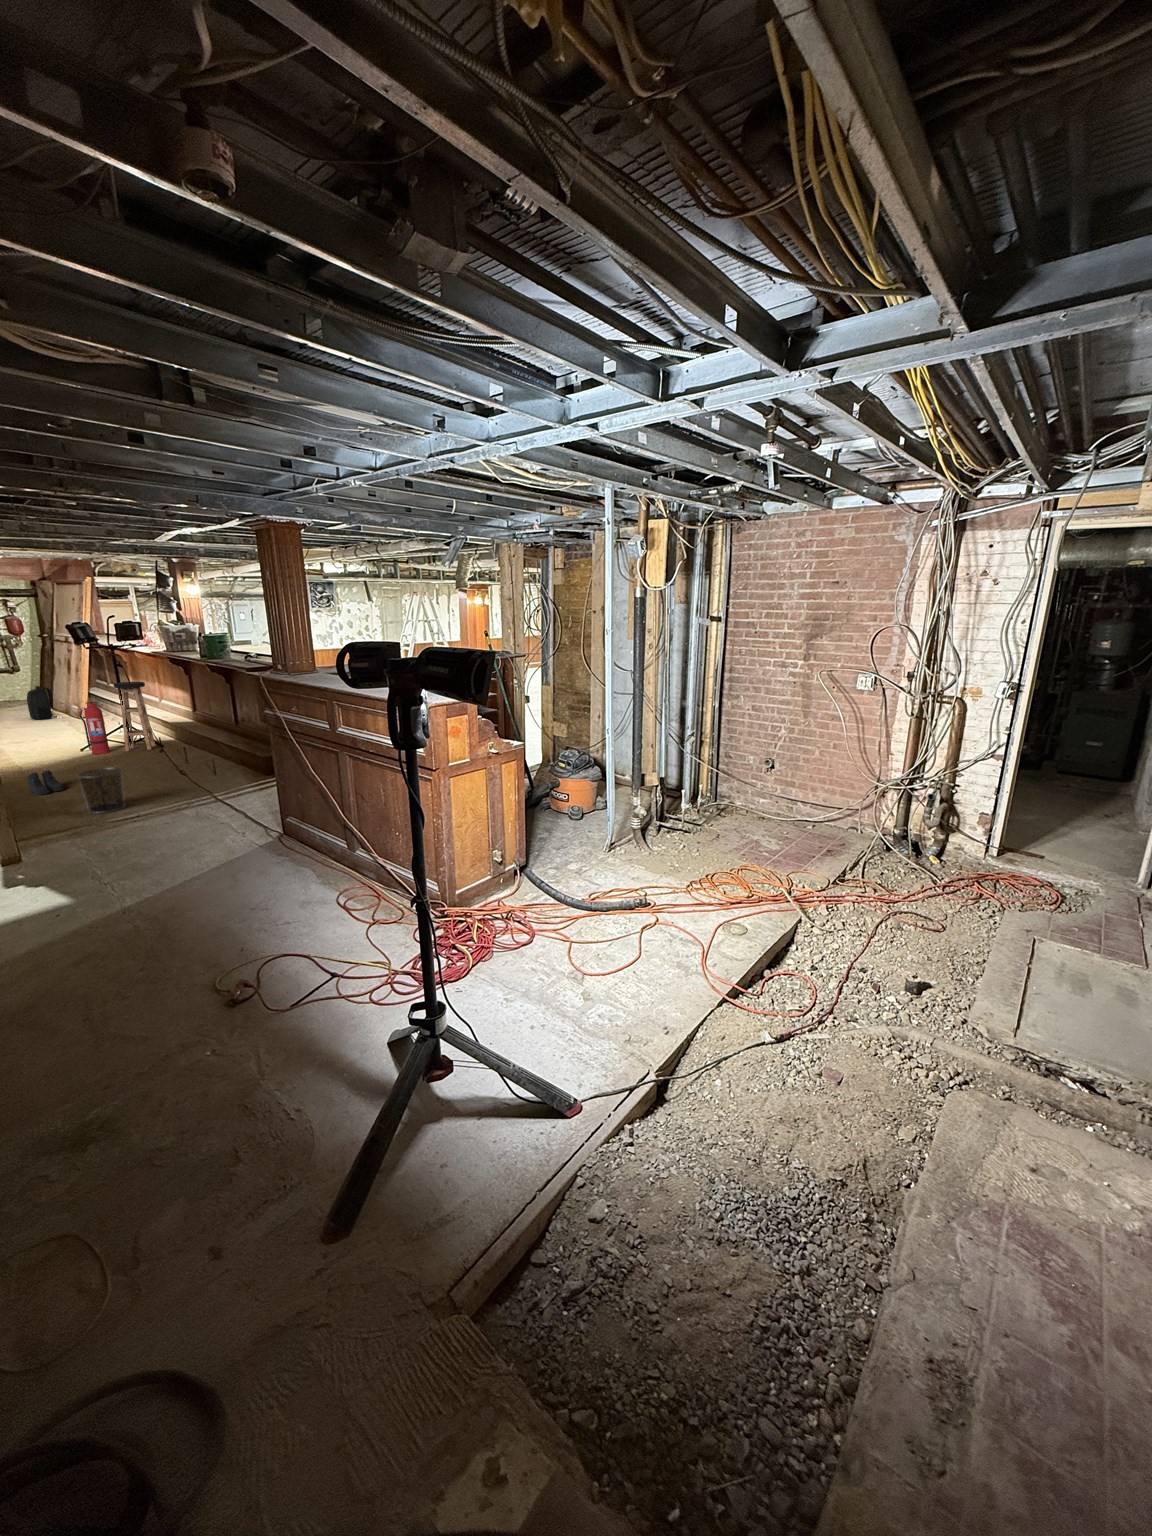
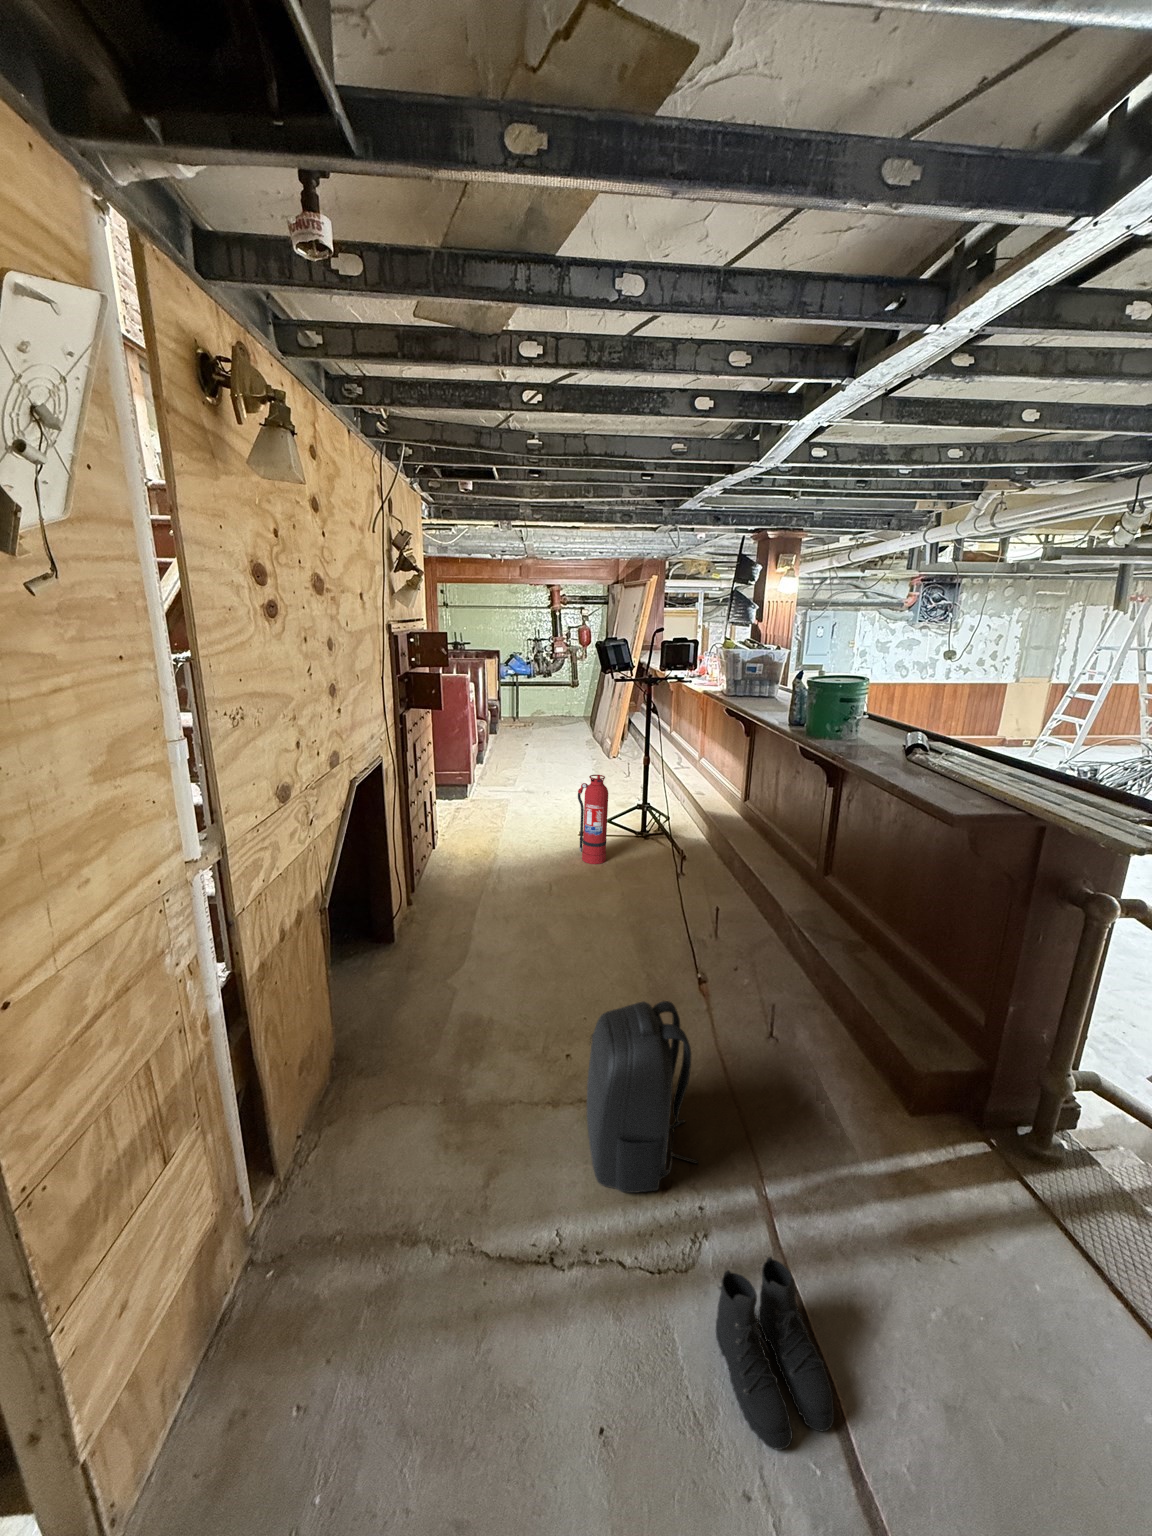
bar stool: present [114,682,156,751] -> none [625,747,679,875]
backpack: present [27,686,53,720] -> present [587,1001,698,1193]
waste bin: present [77,768,125,813] -> none [399,1099,522,1295]
boots: present [28,770,64,795] -> present [716,1257,834,1450]

